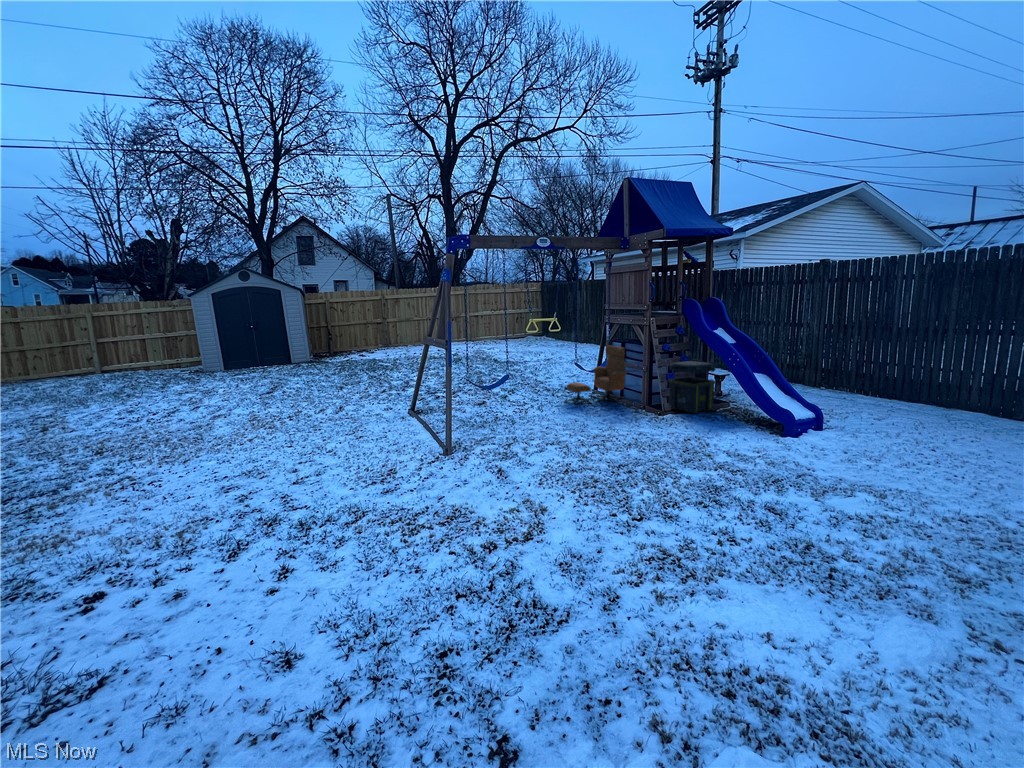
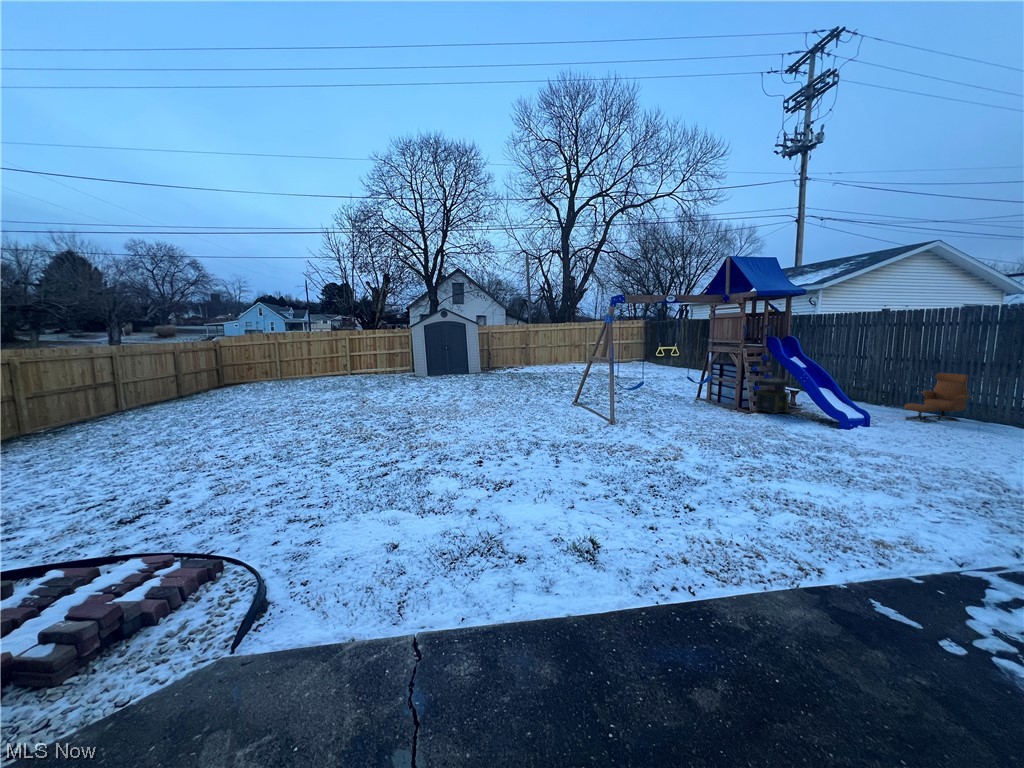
lounge chair: present [564,346,626,404] -> present [905,373,972,422]

